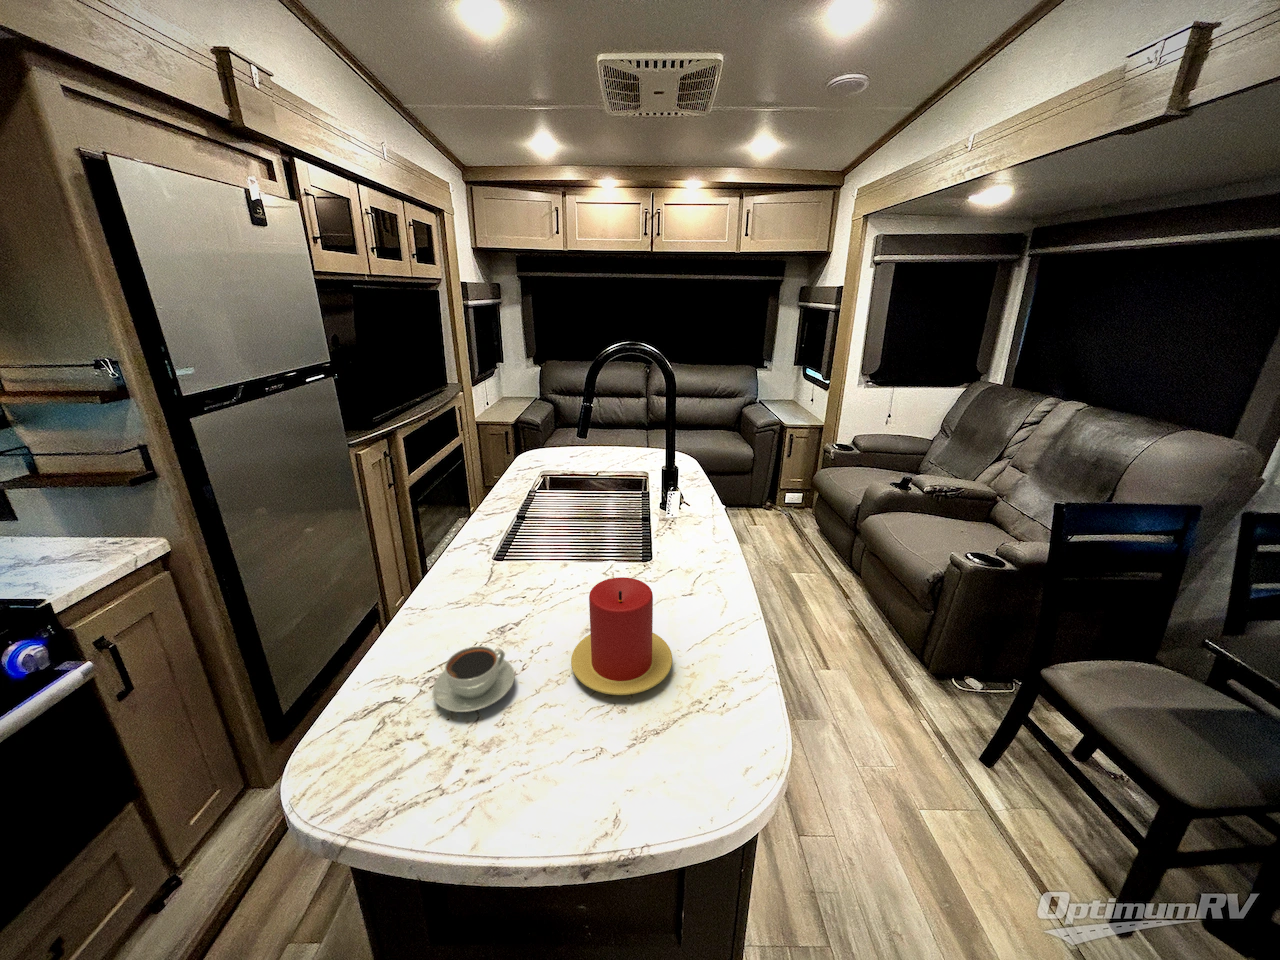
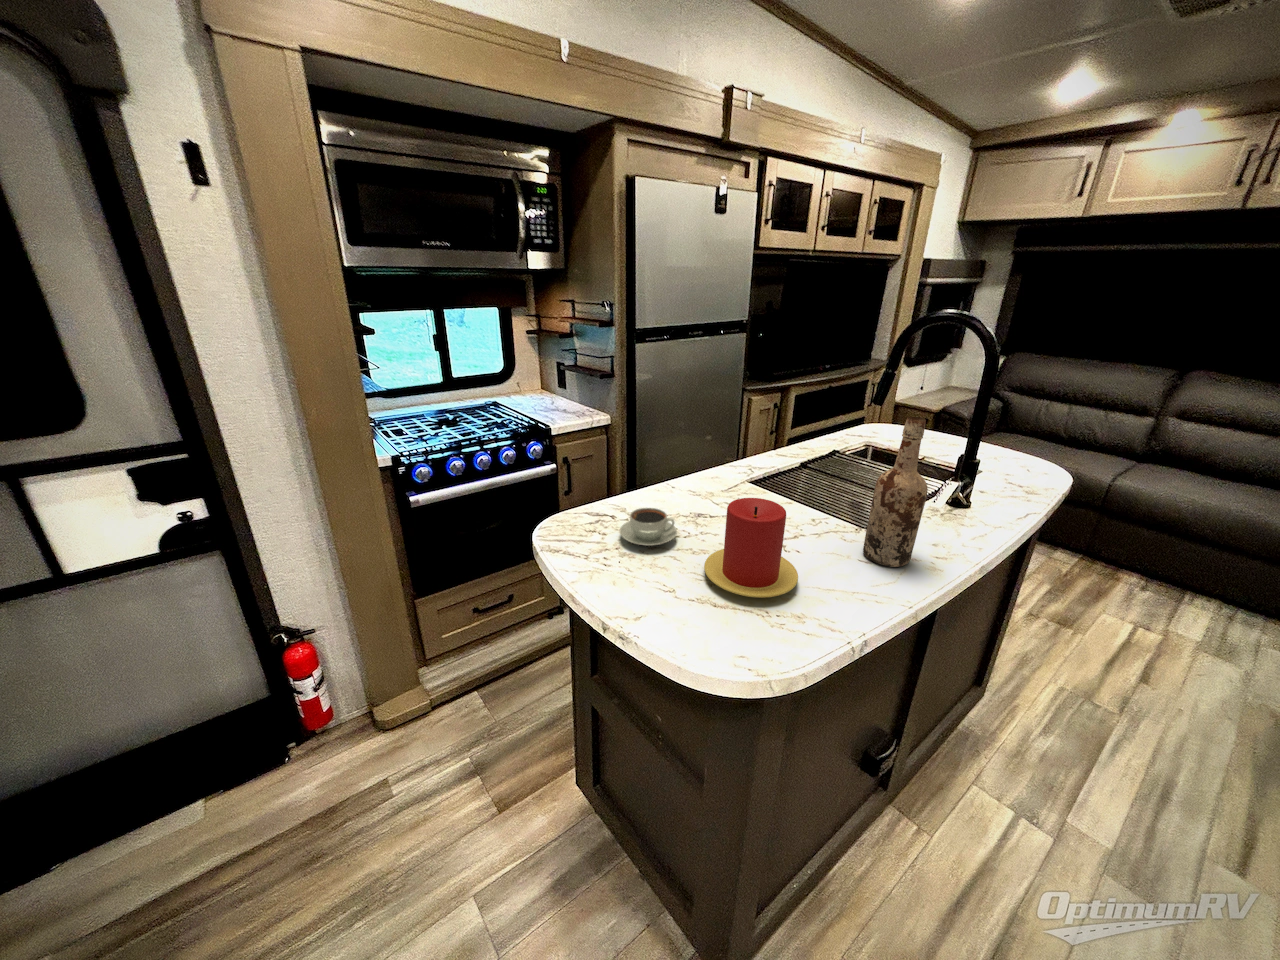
wine bottle: none [657,454,699,588] -> present [863,417,928,567]

